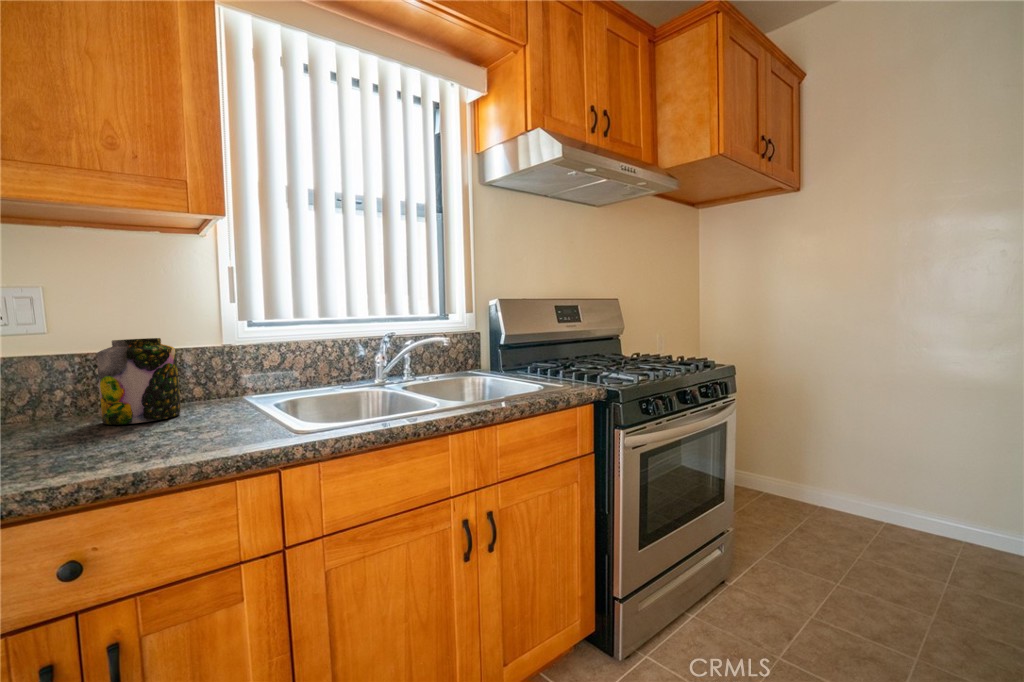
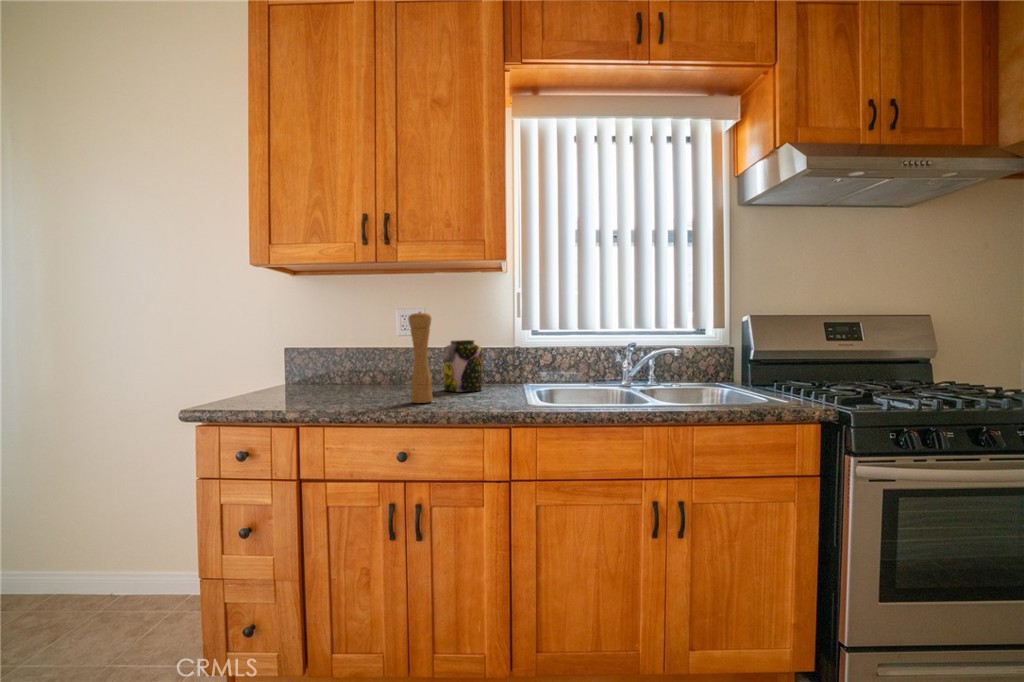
pepper mill: none [23,289,95,463] -> present [409,312,432,403]

